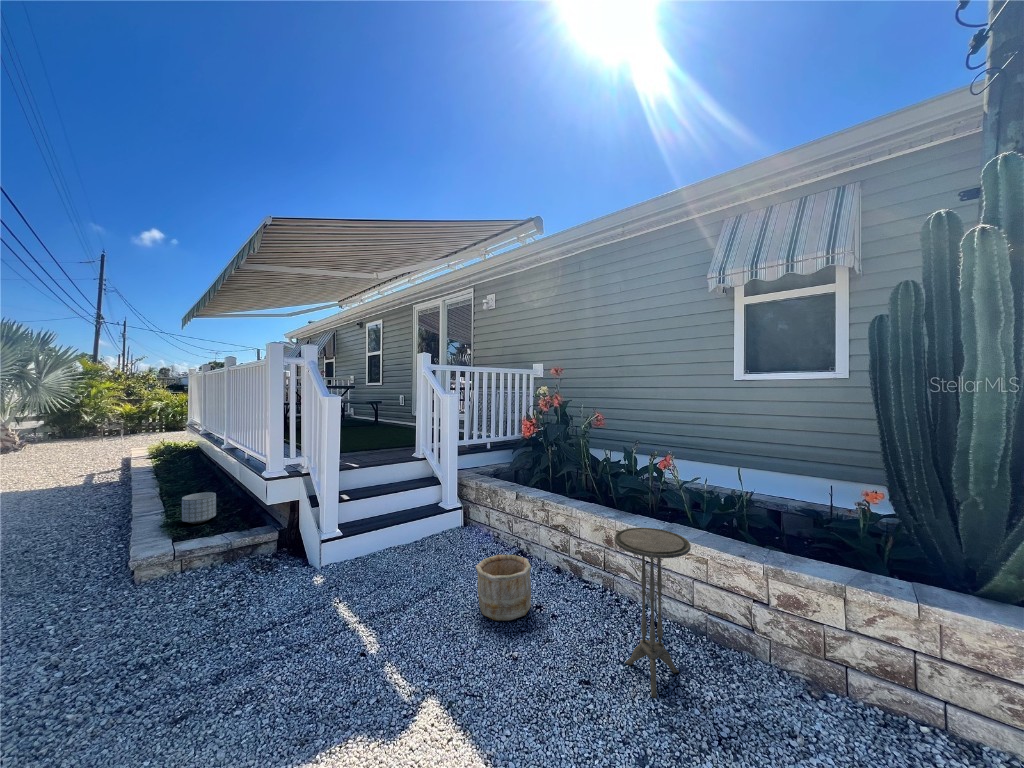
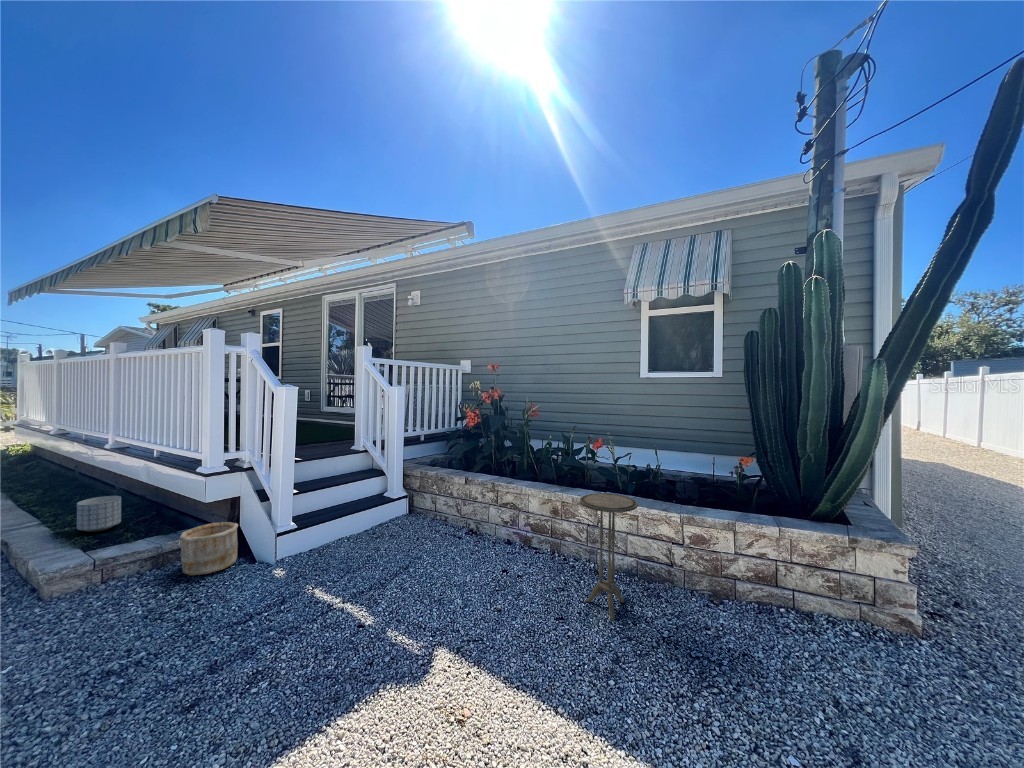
wooden bucket: present [476,555,531,620] -> present [179,522,238,576]

